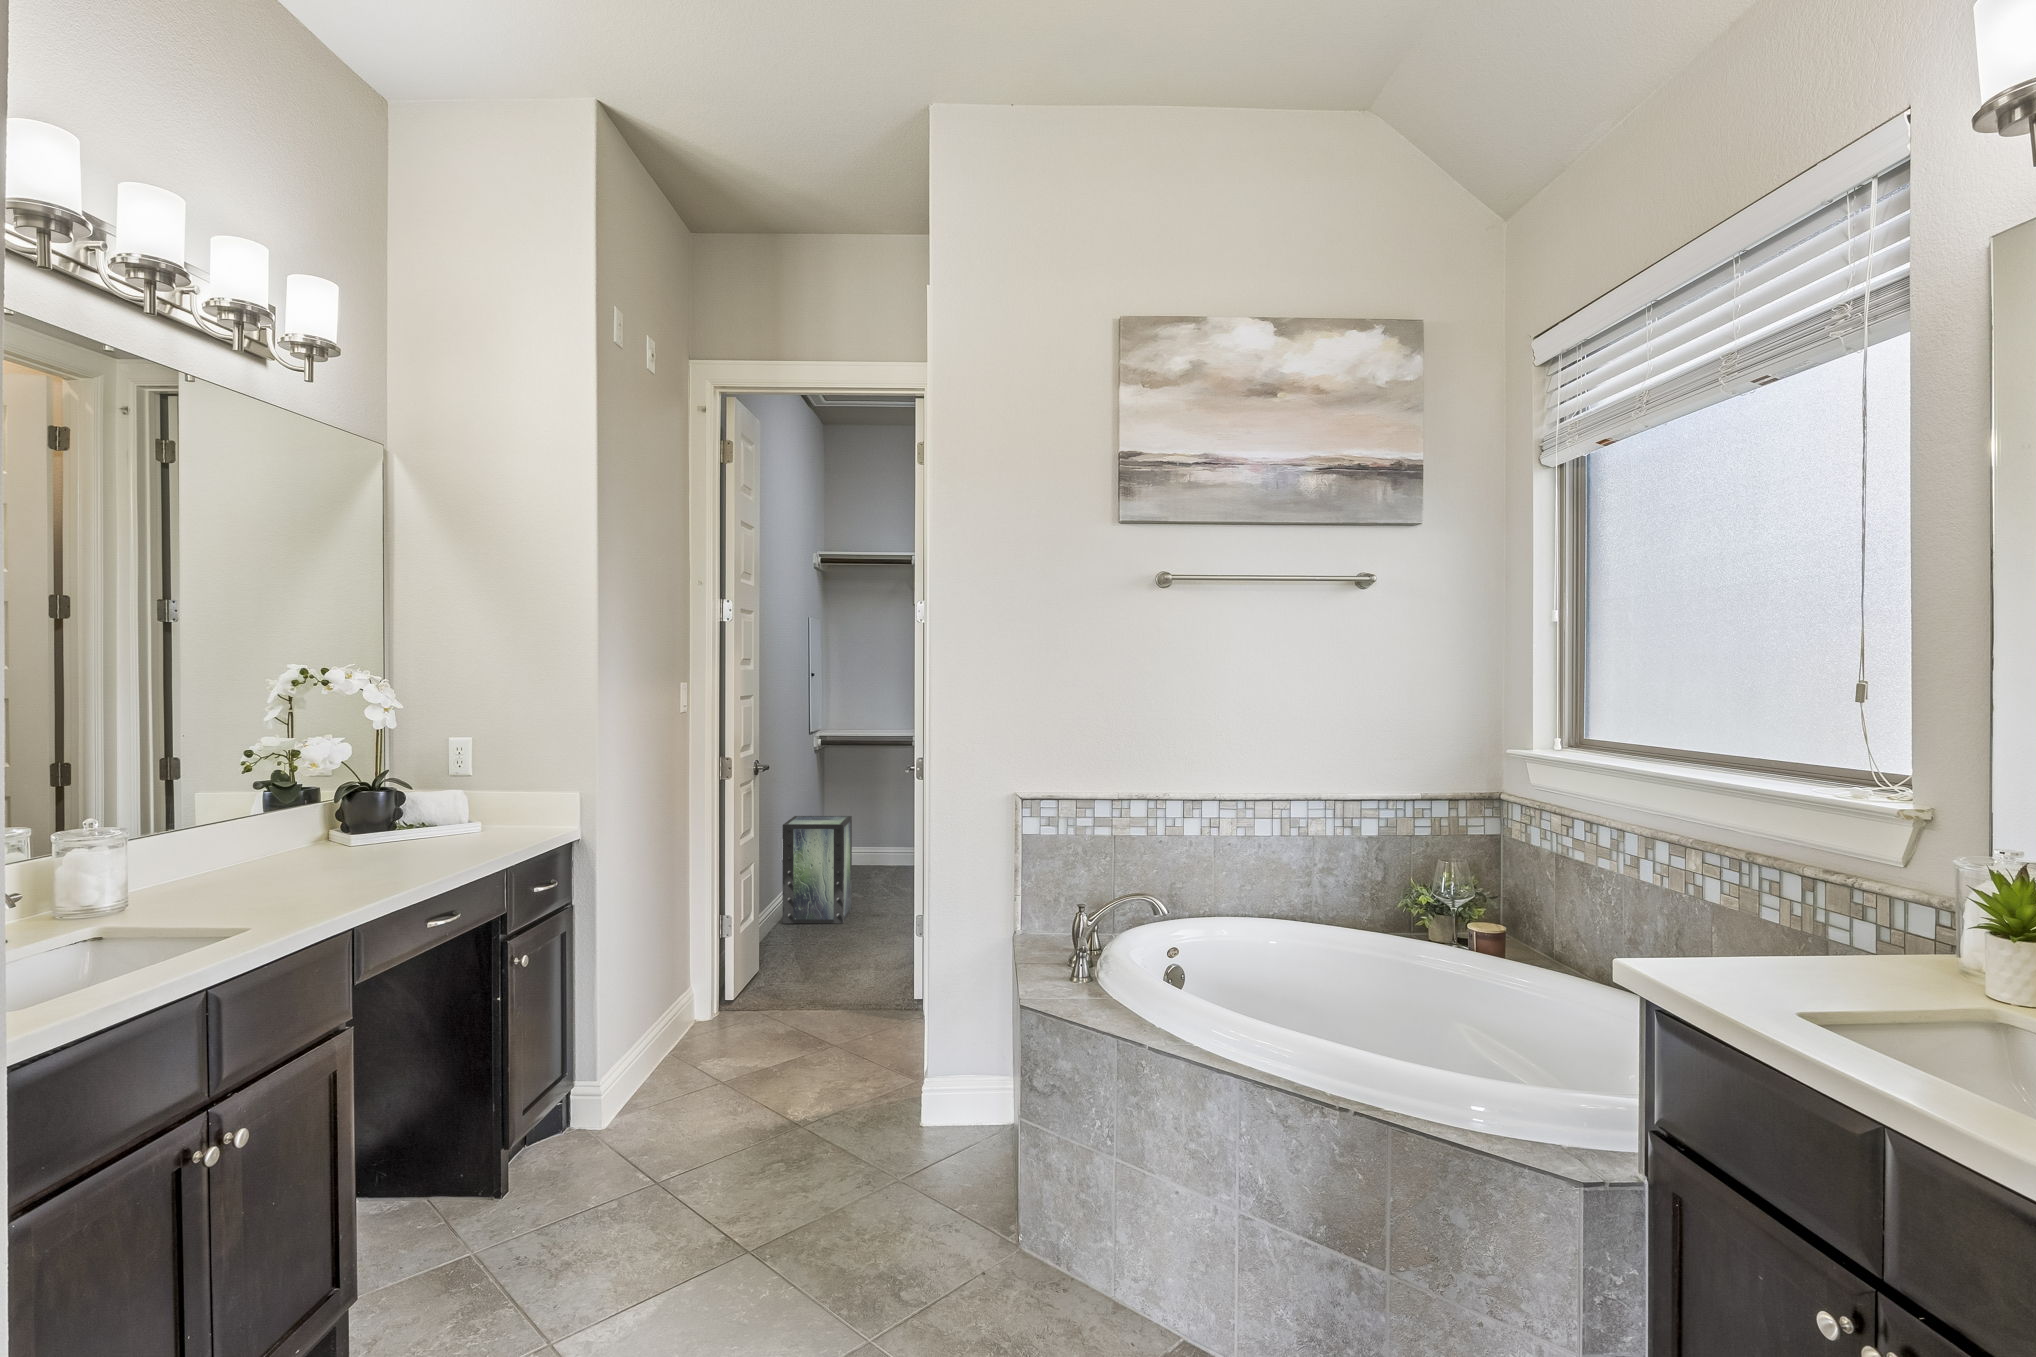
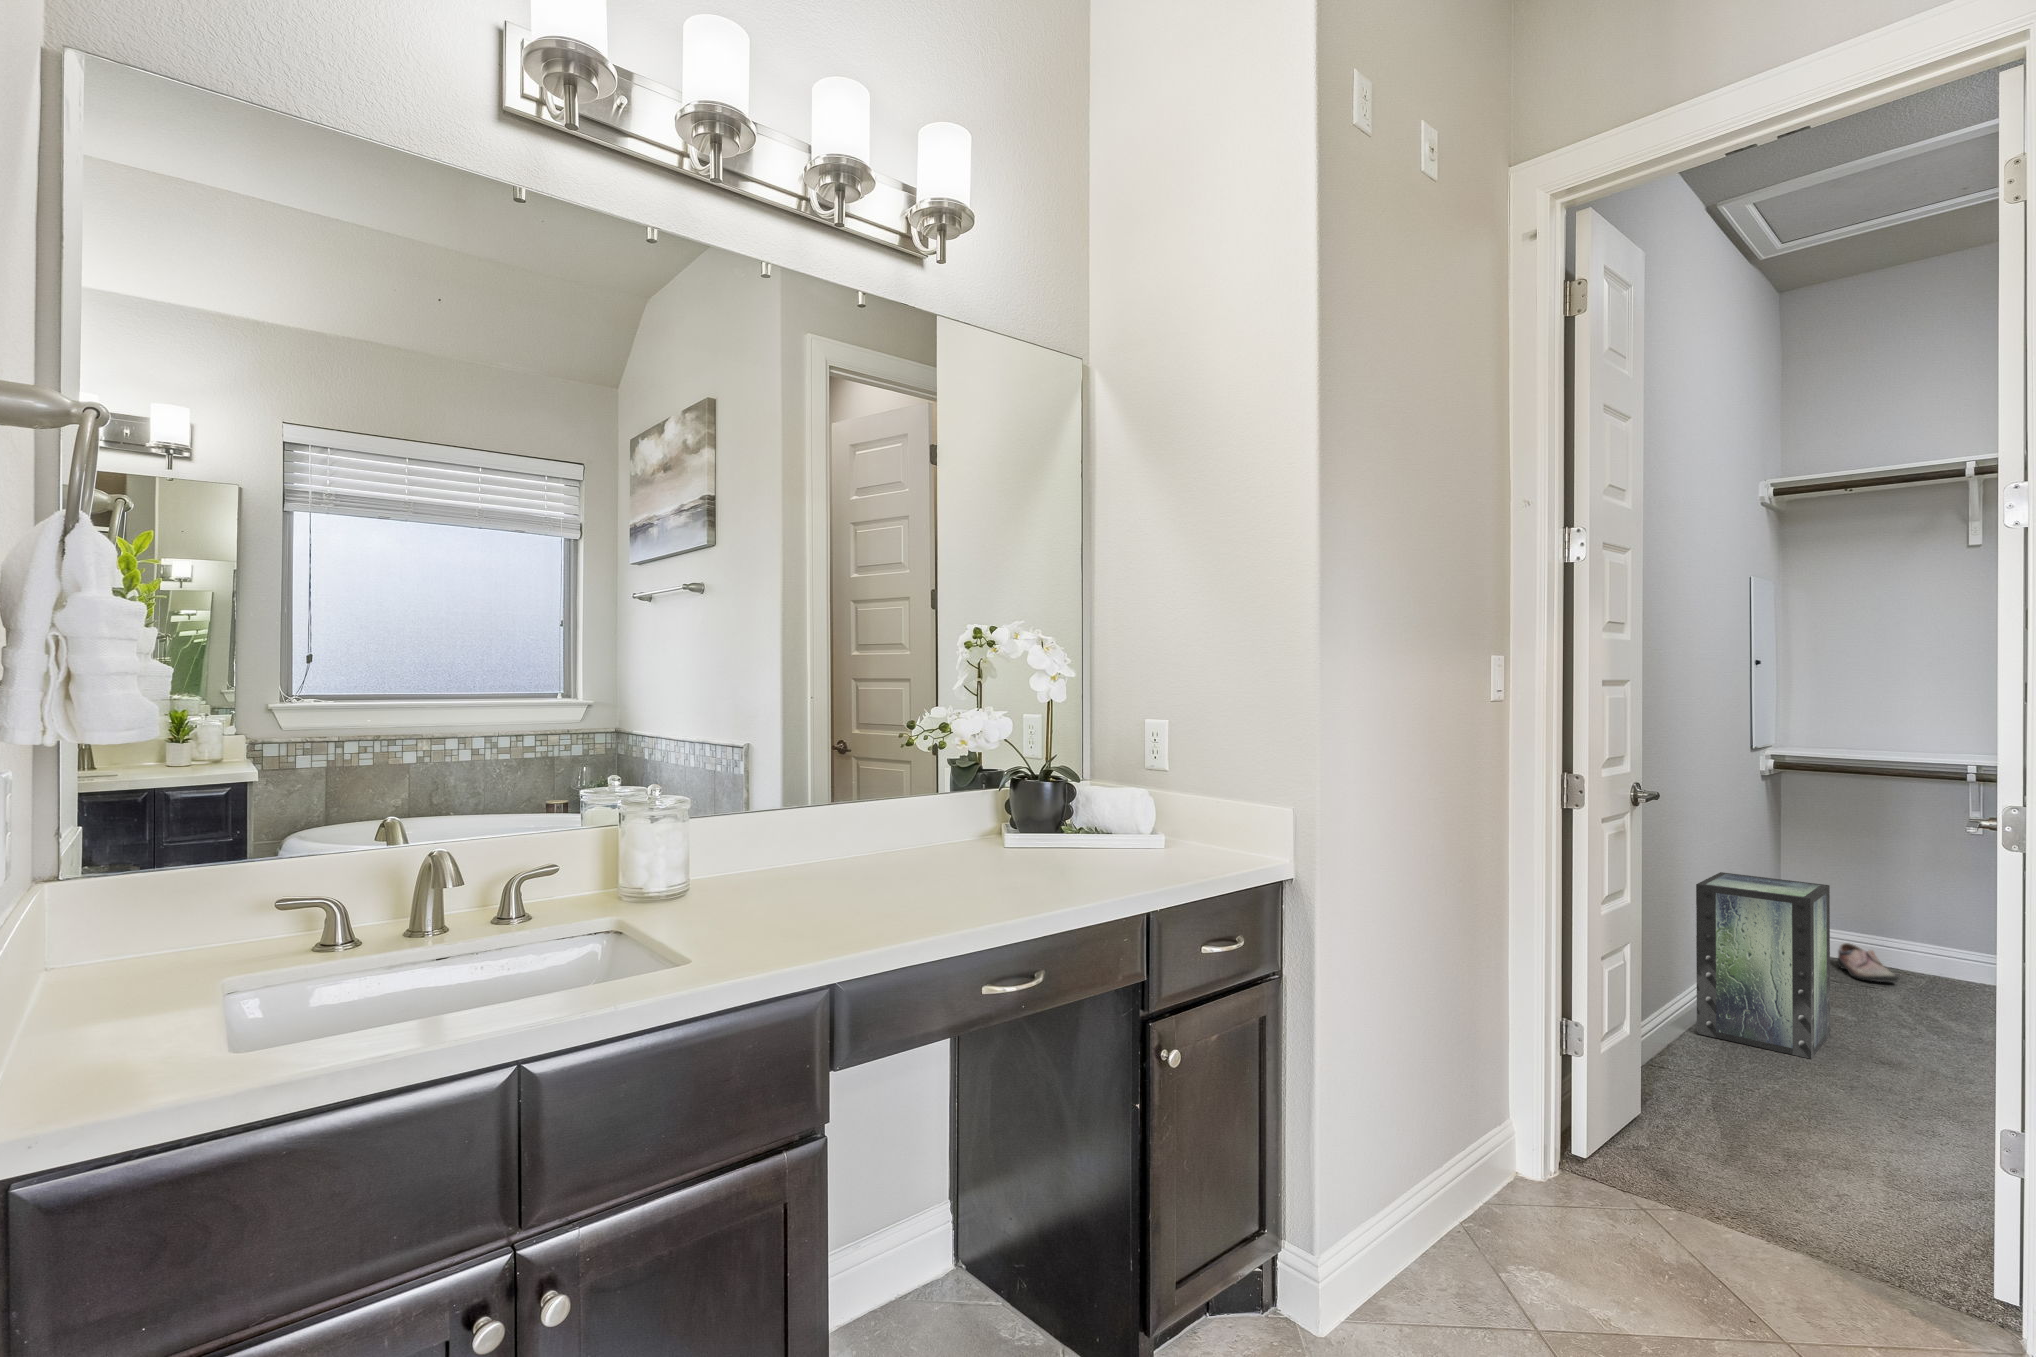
shoe: none [854,855,884,875] -> present [1837,943,1898,982]

